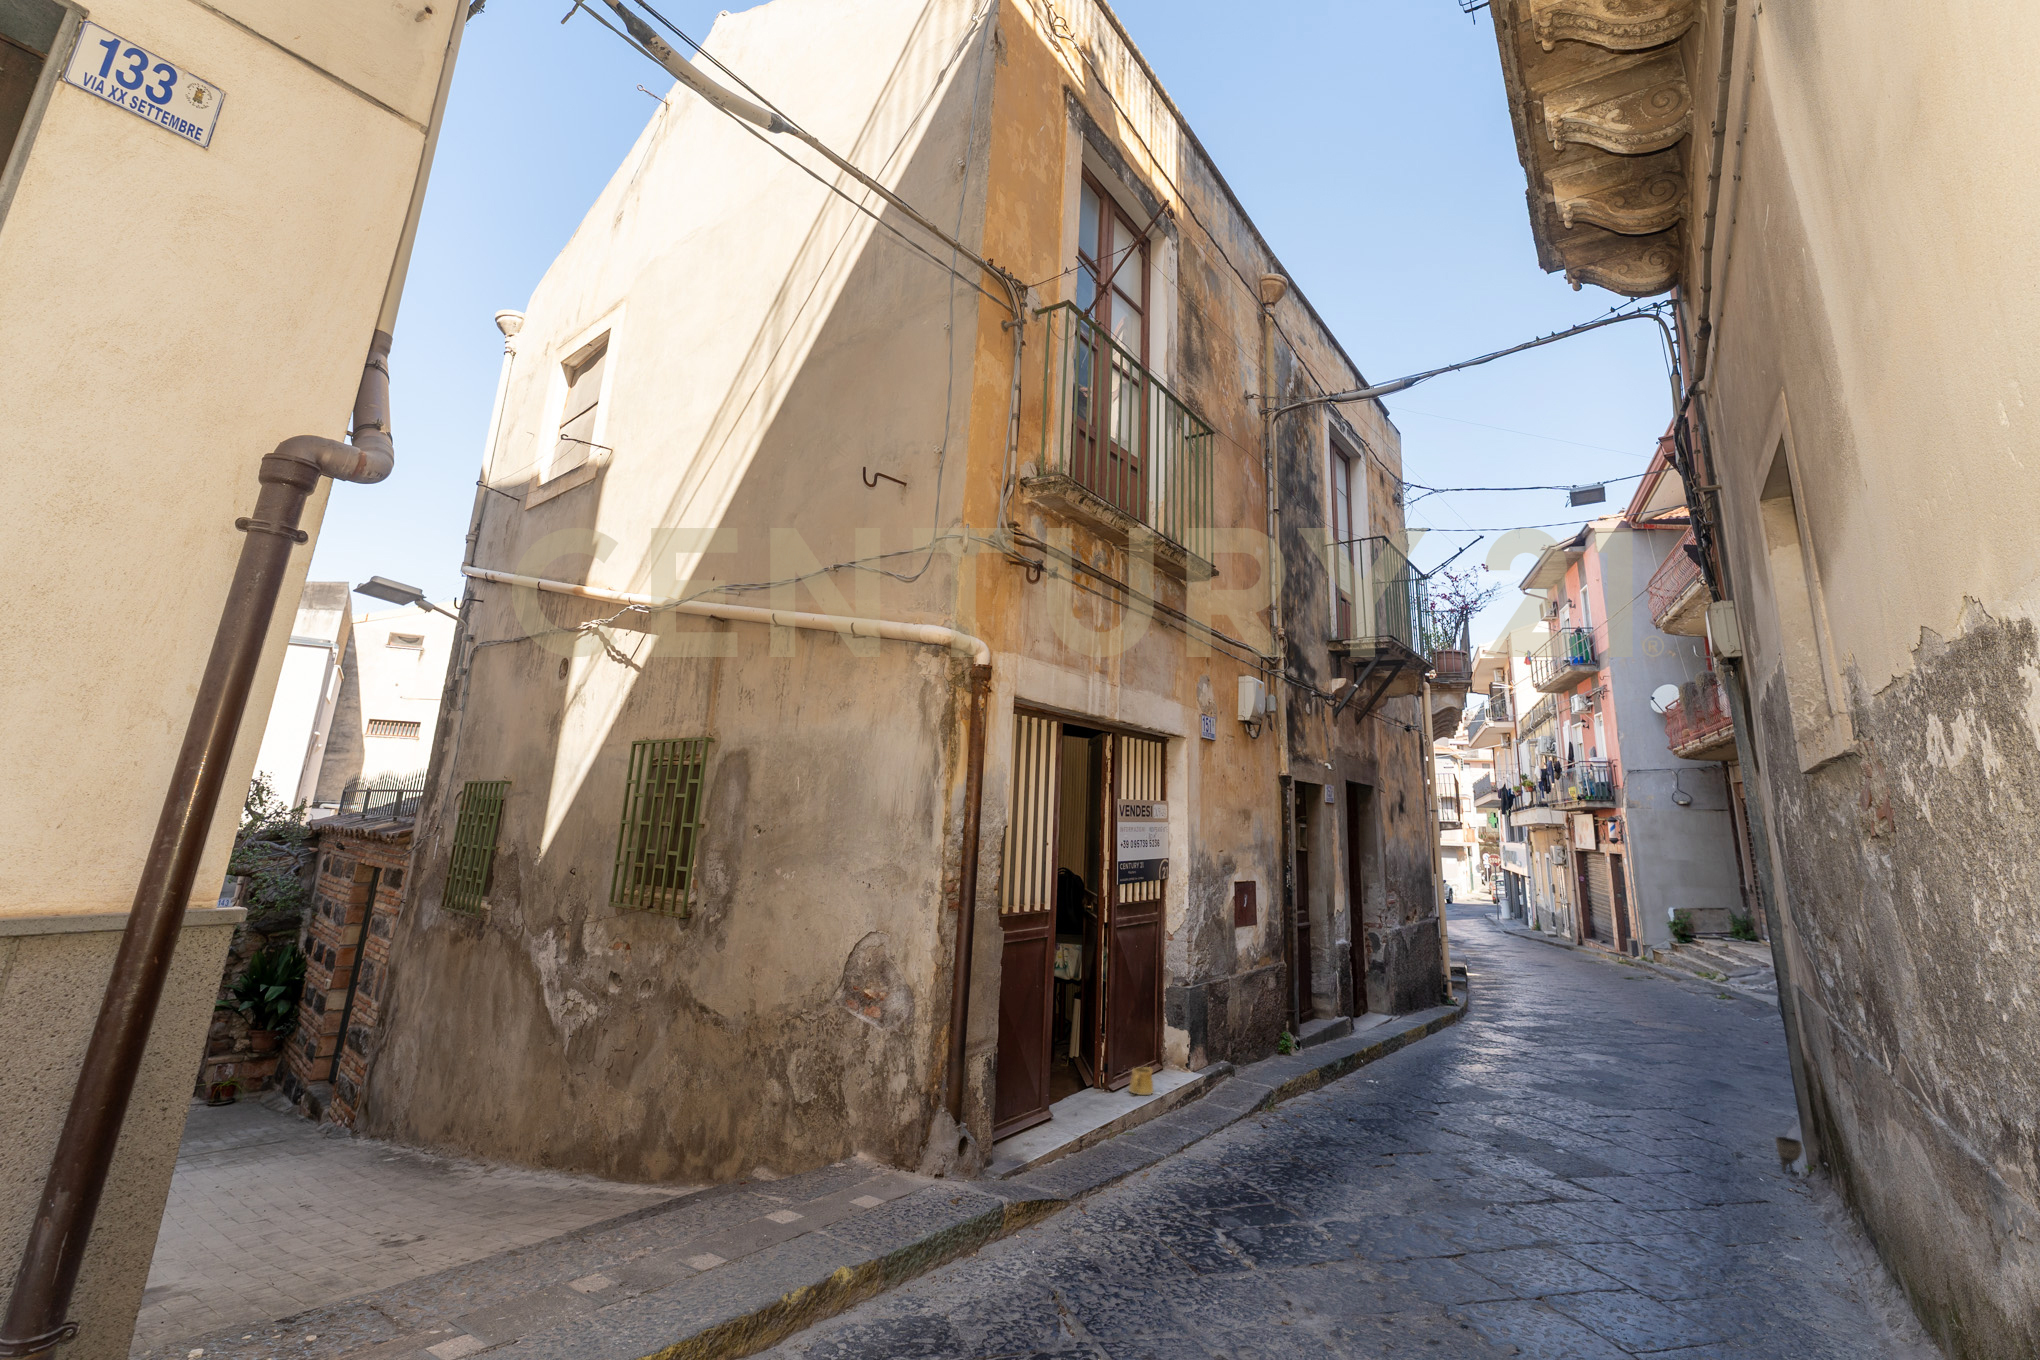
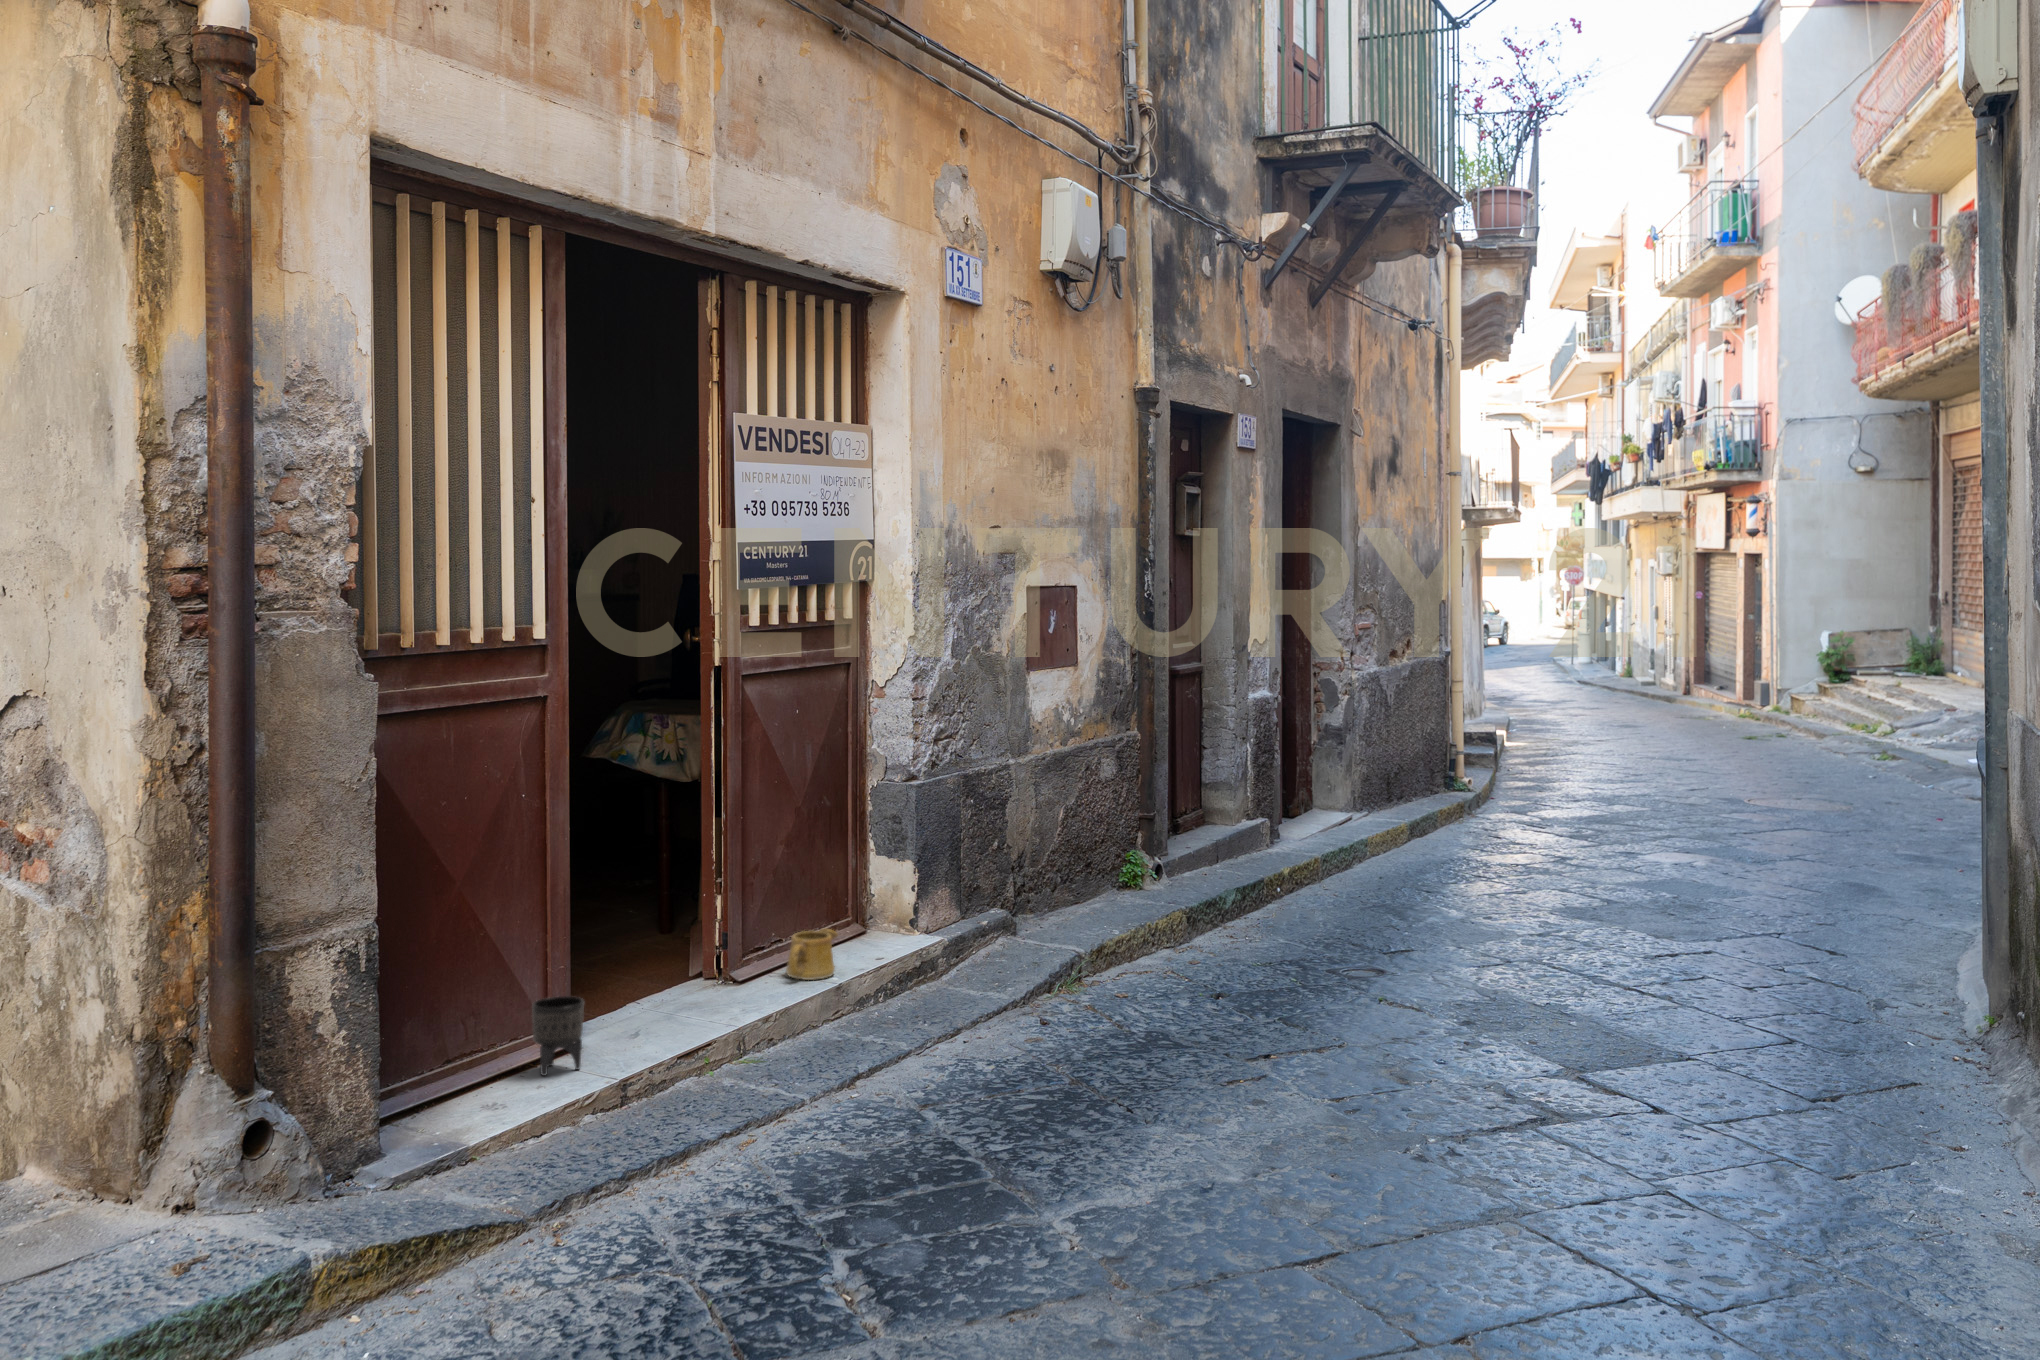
planter: present [1776,1137,1802,1173] -> present [532,996,584,1076]

